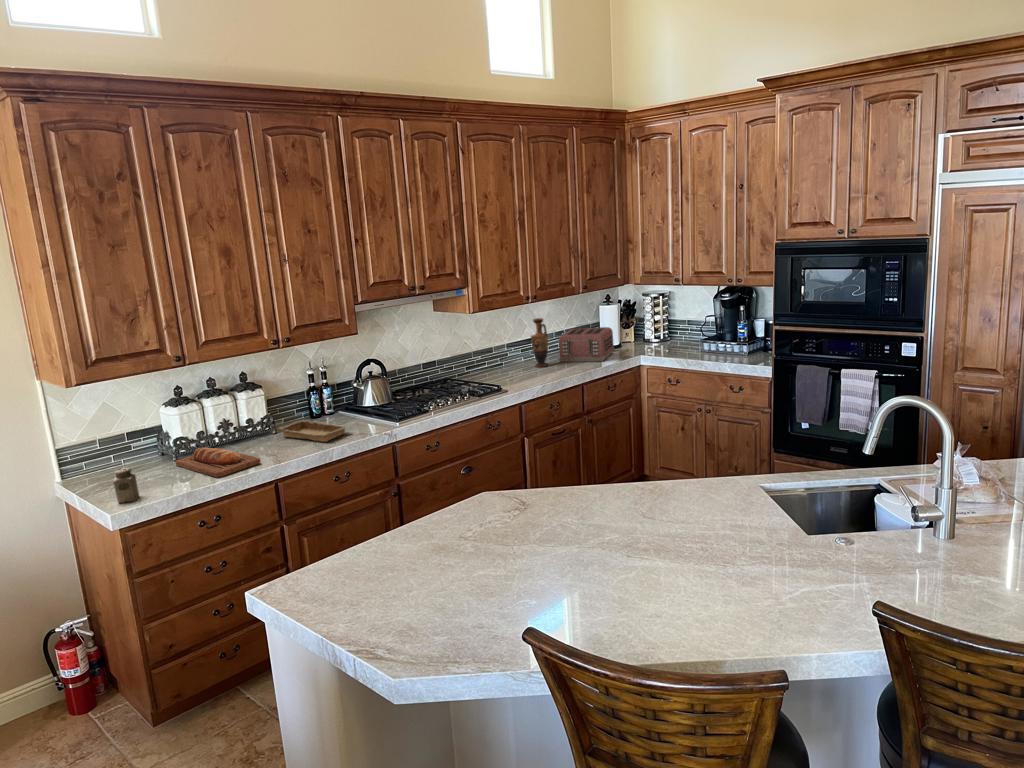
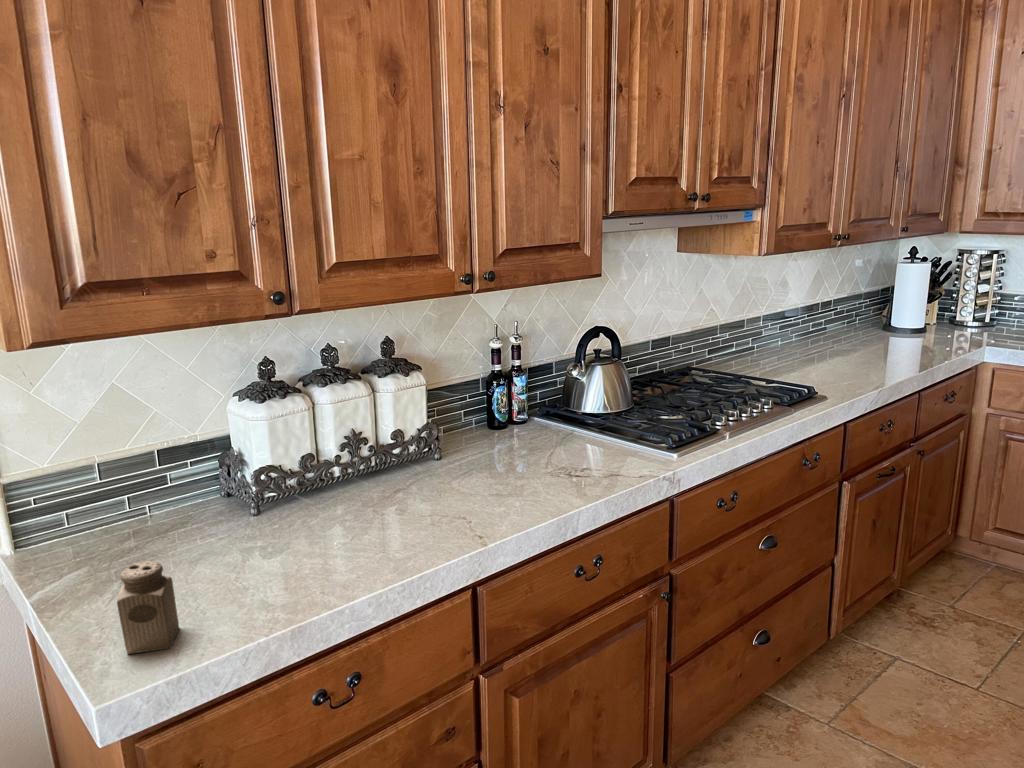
vase: present [531,318,548,367] -> none [817,275,848,356]
toaster: present [559,327,615,362] -> none [850,296,939,353]
tray: present [280,420,347,442] -> none [450,435,596,491]
bread loaf: present [176,447,261,478] -> none [255,490,444,580]

